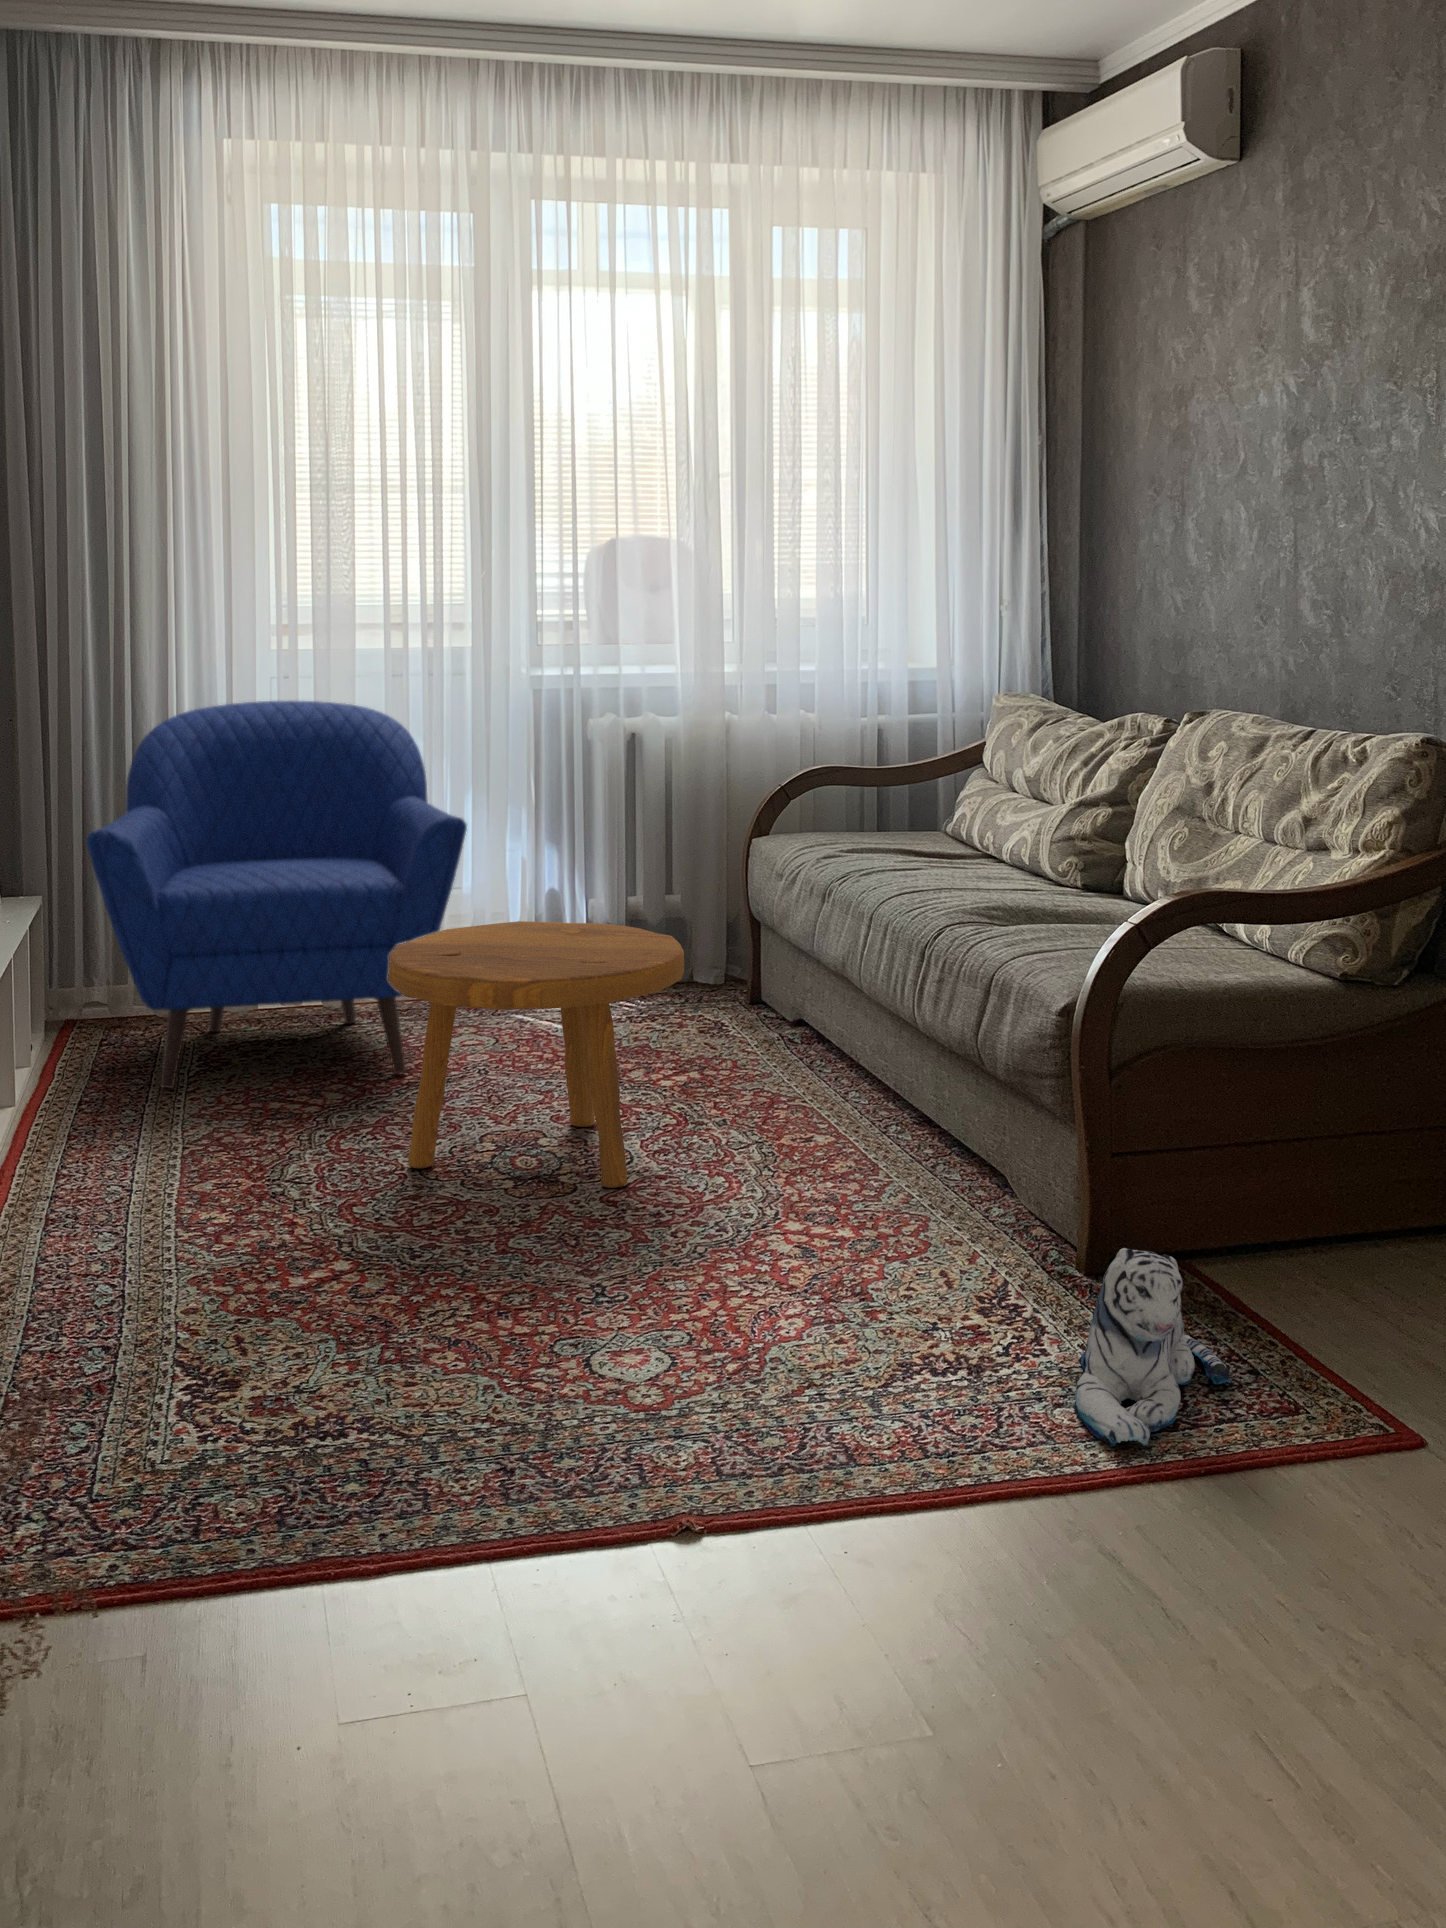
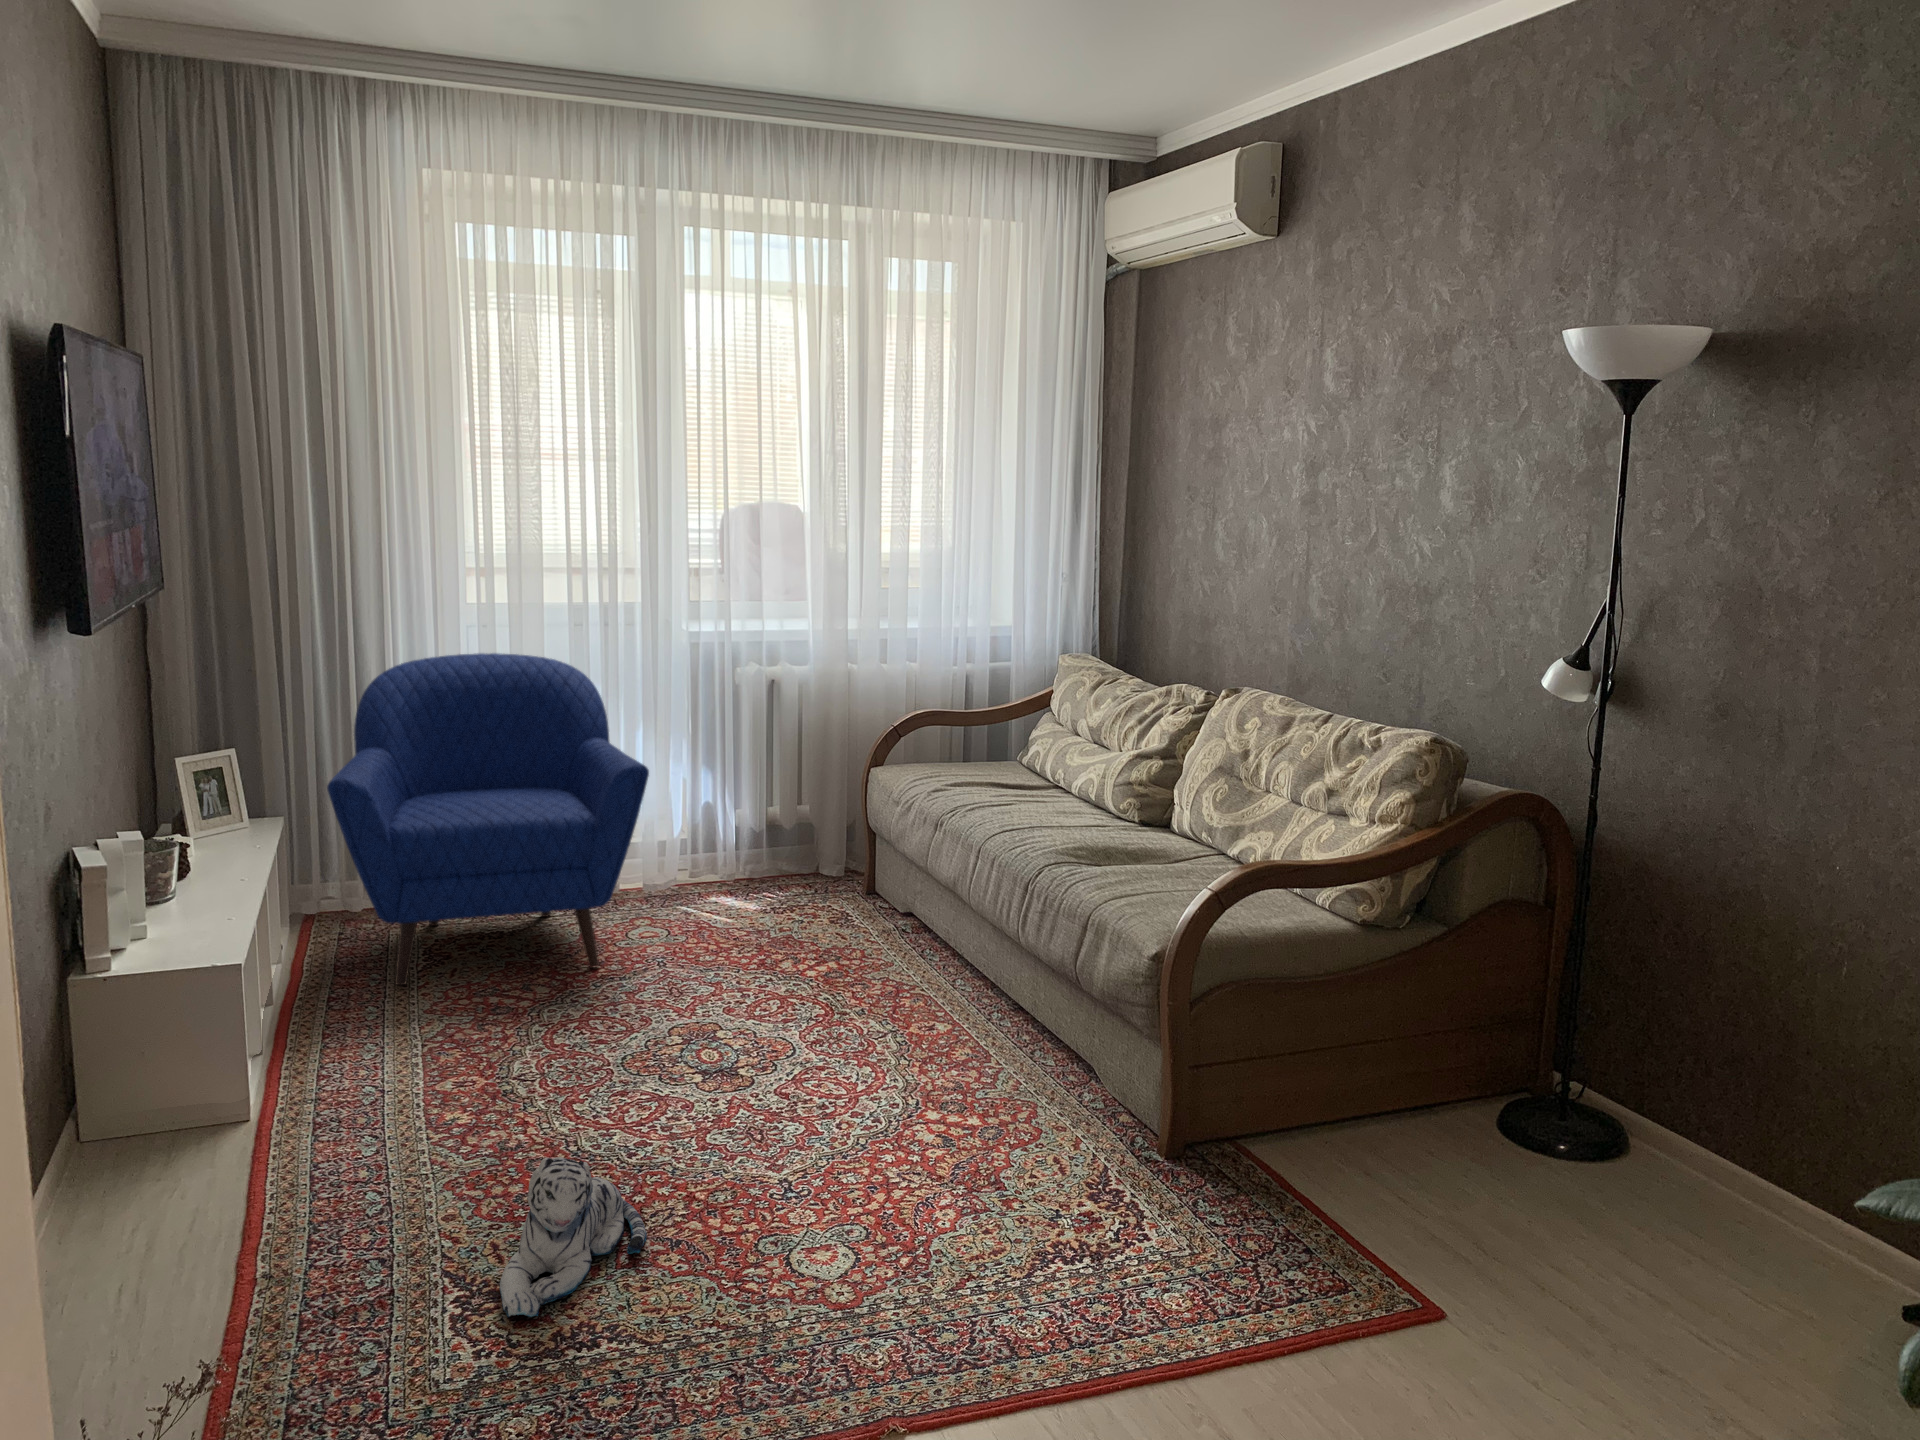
footstool: present [388,921,684,1188] -> none [596,857,838,1081]
plush toy: present [1074,1248,1230,1446] -> present [499,1157,647,1318]

